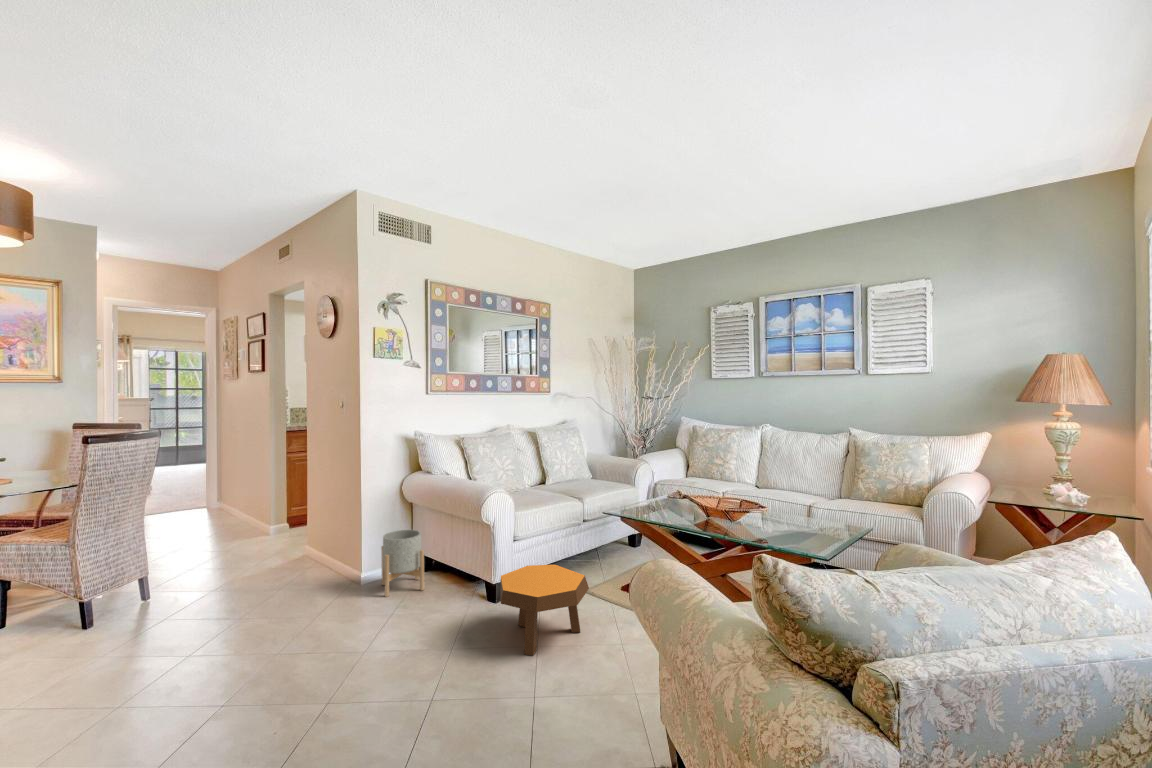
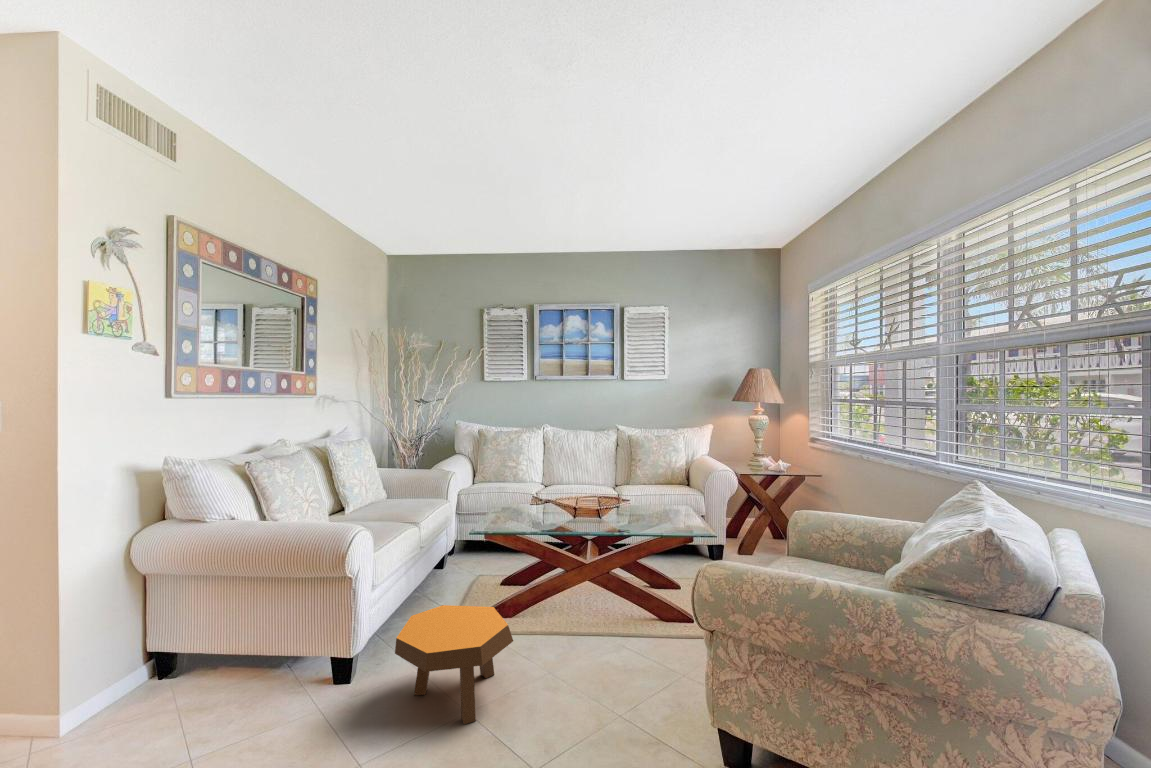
planter: present [381,530,424,597] -> none [106,615,209,741]

